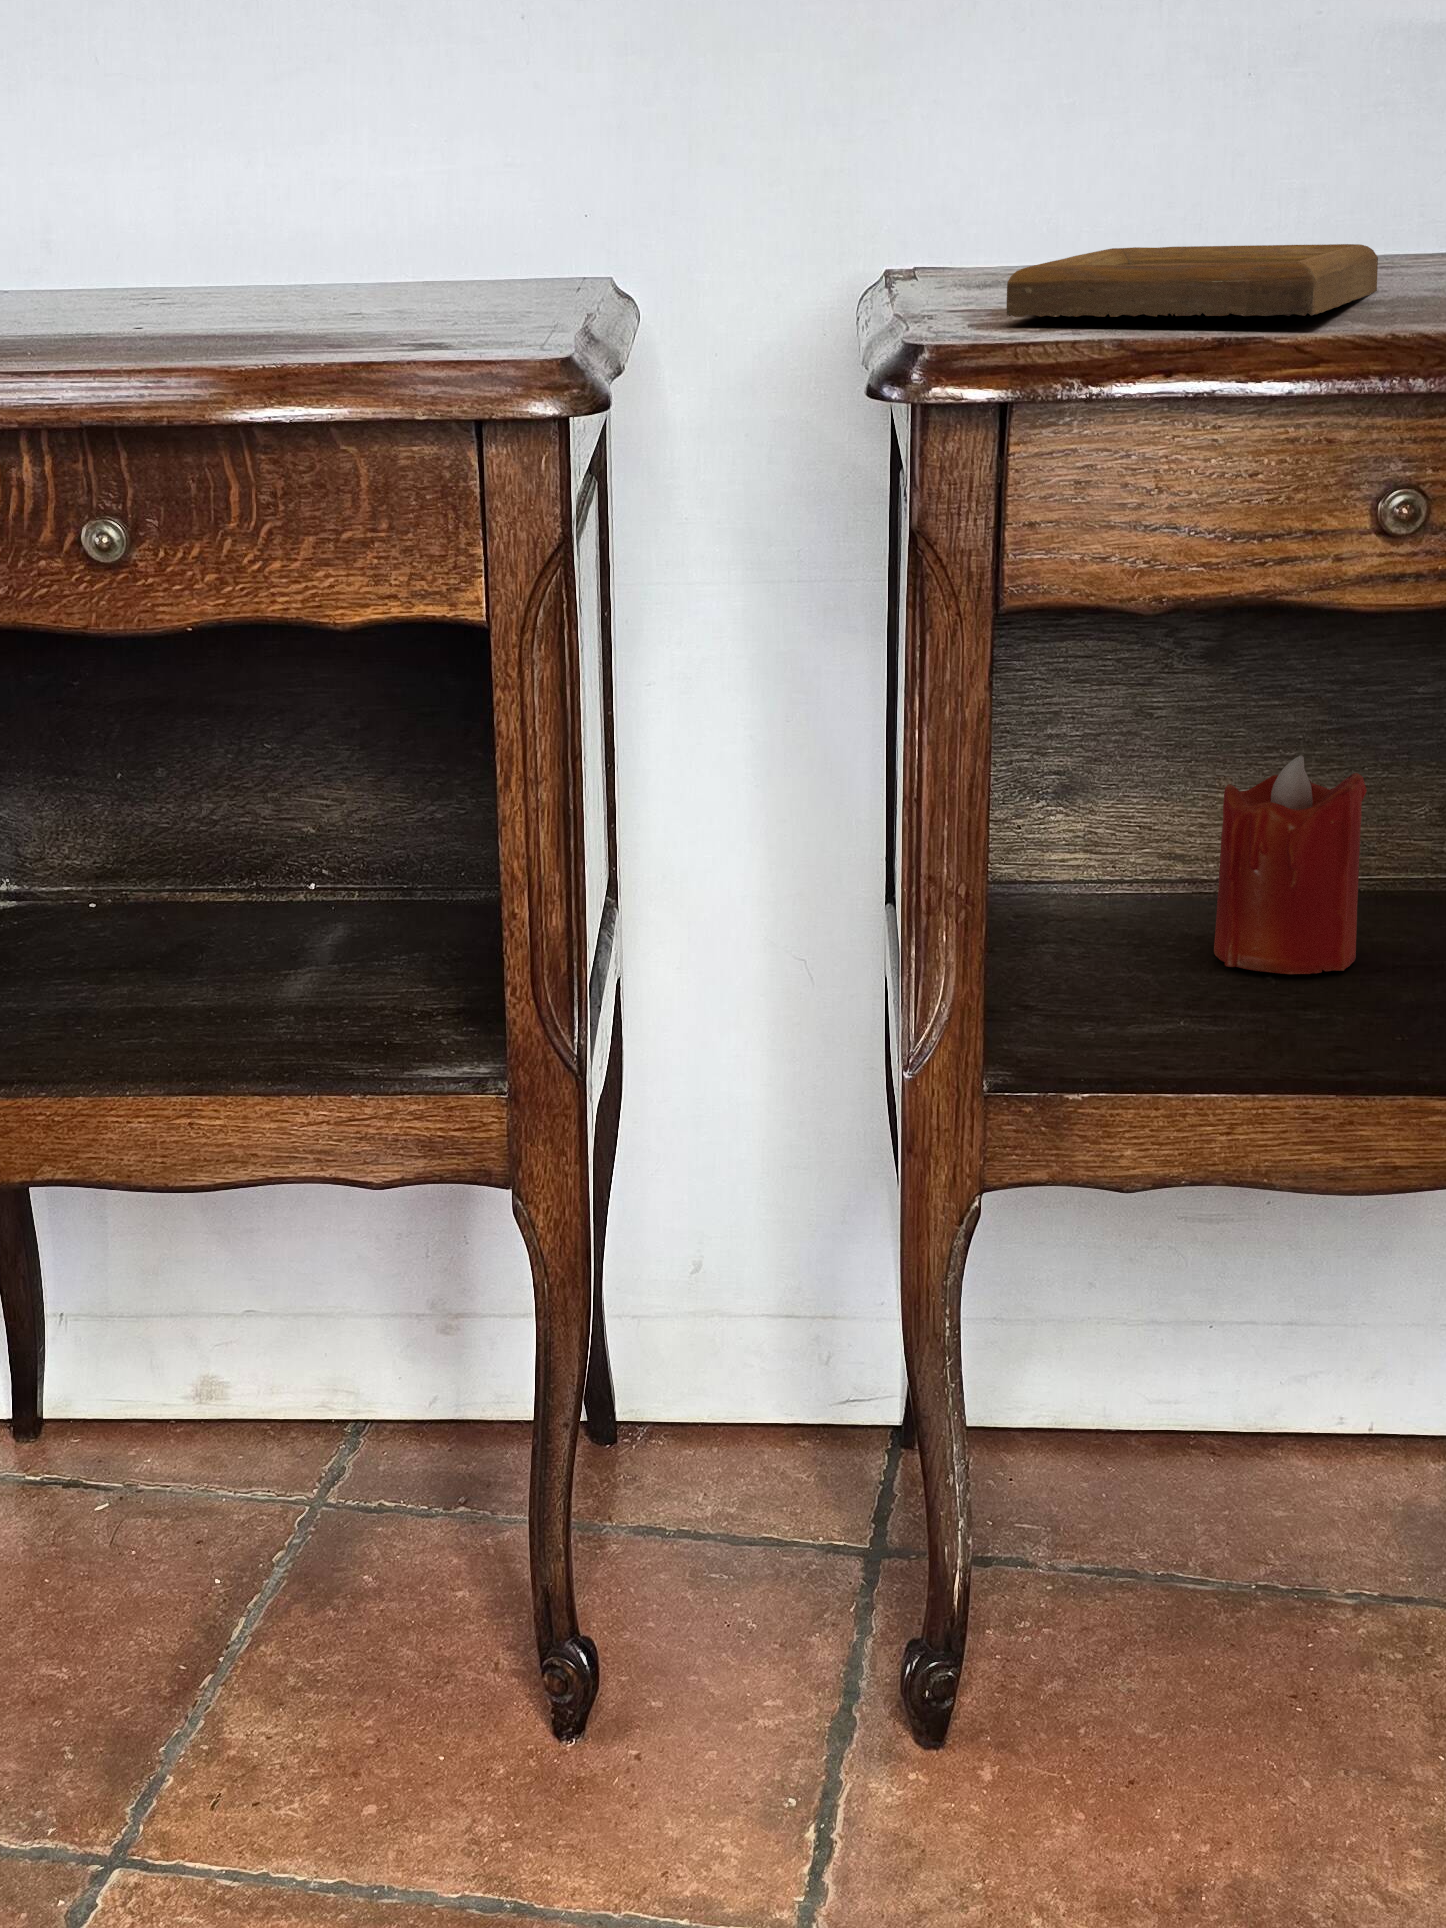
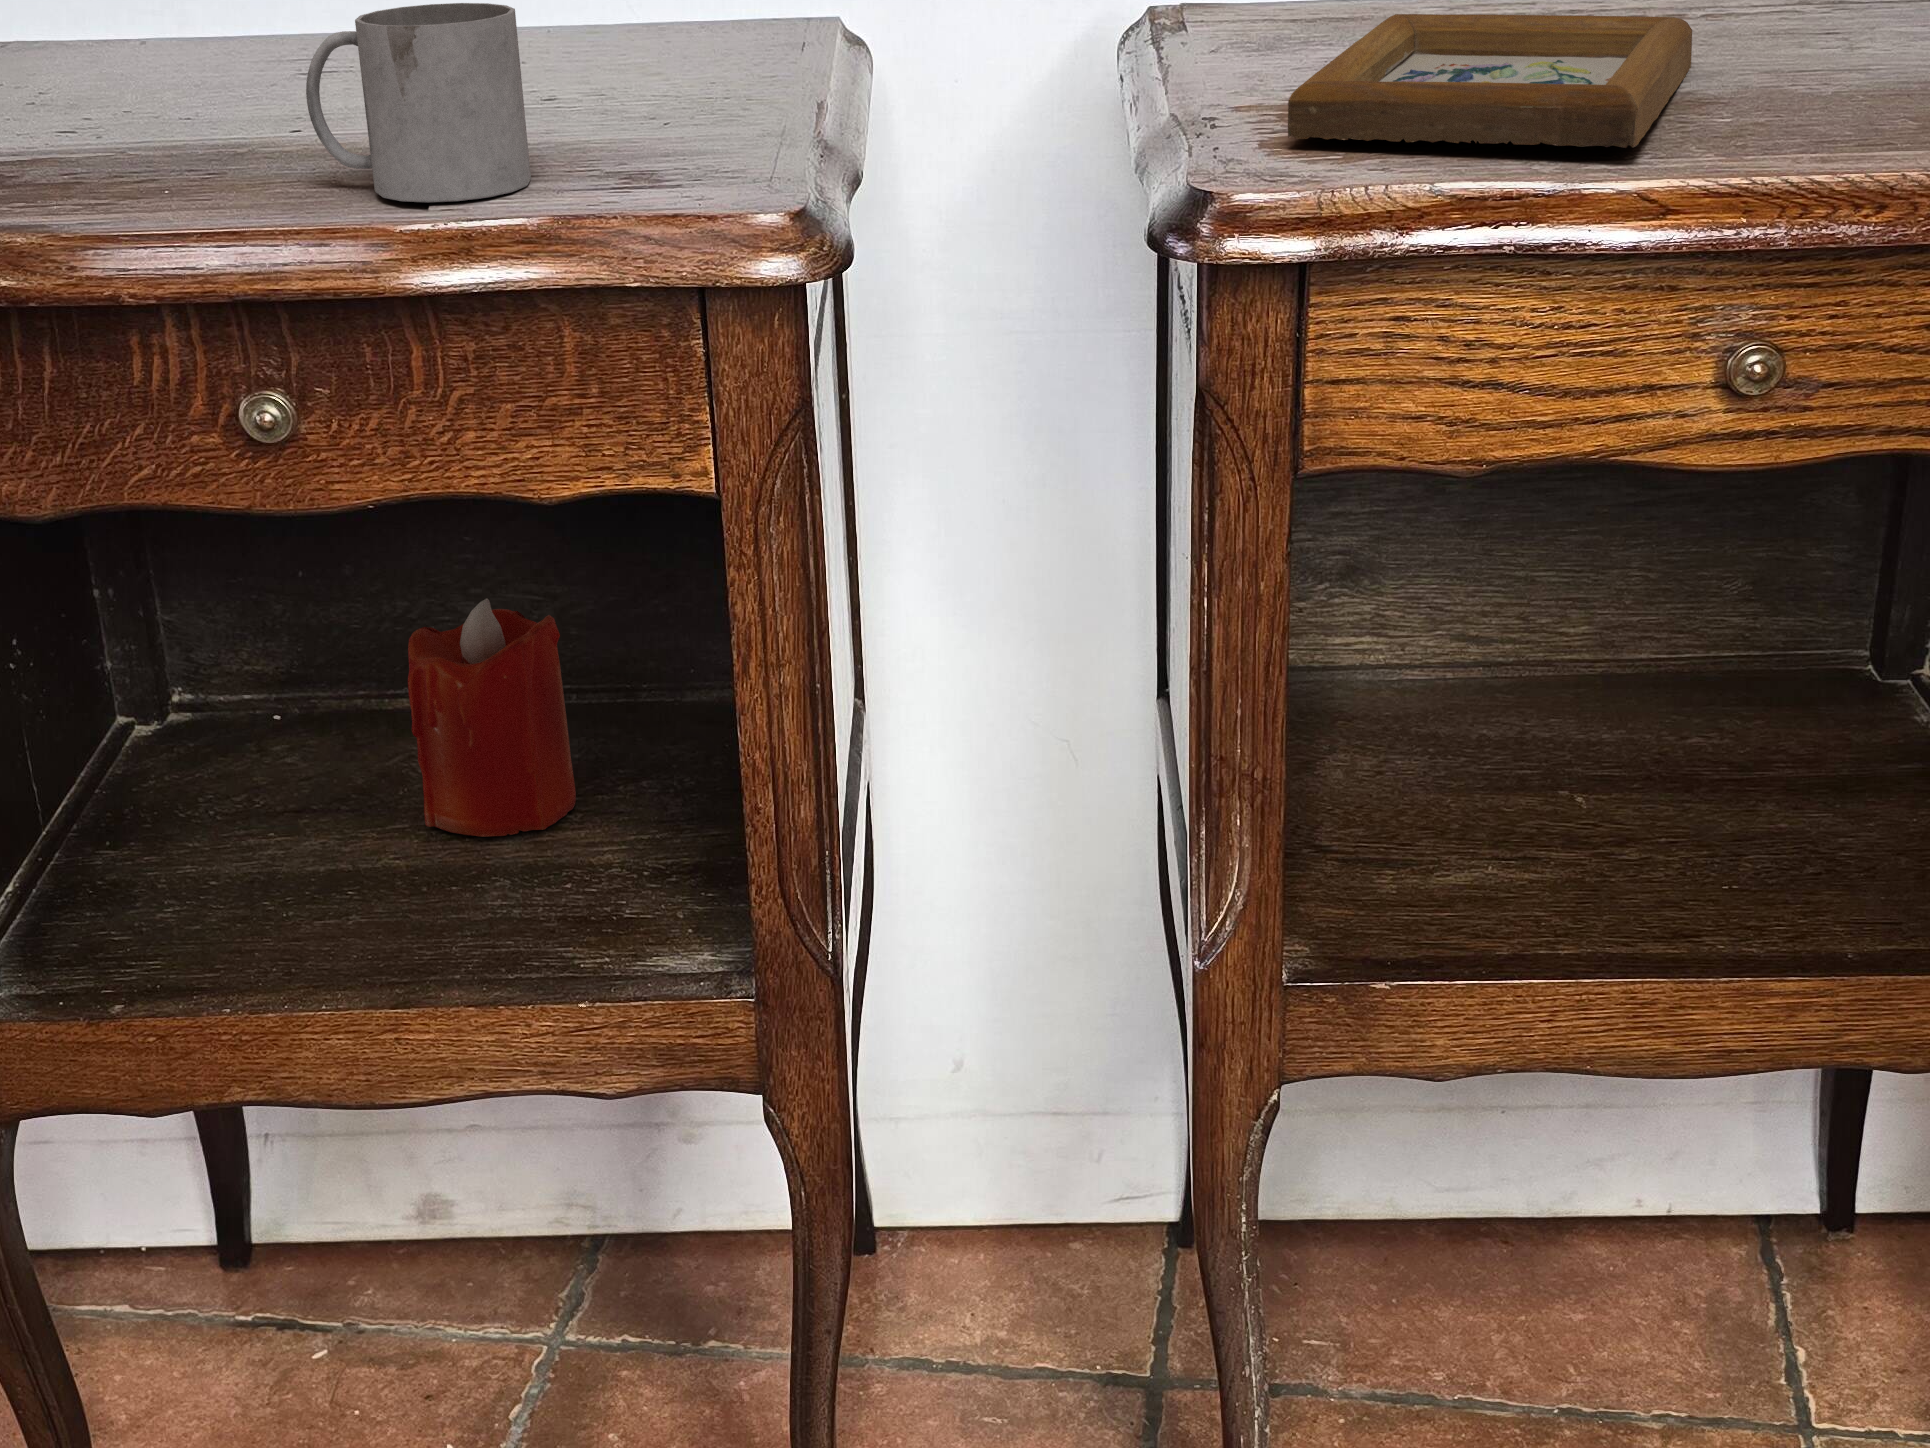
mug: none [149,191,340,352] -> present [306,3,531,202]
candle: present [1214,755,1367,974] -> present [408,598,576,837]

